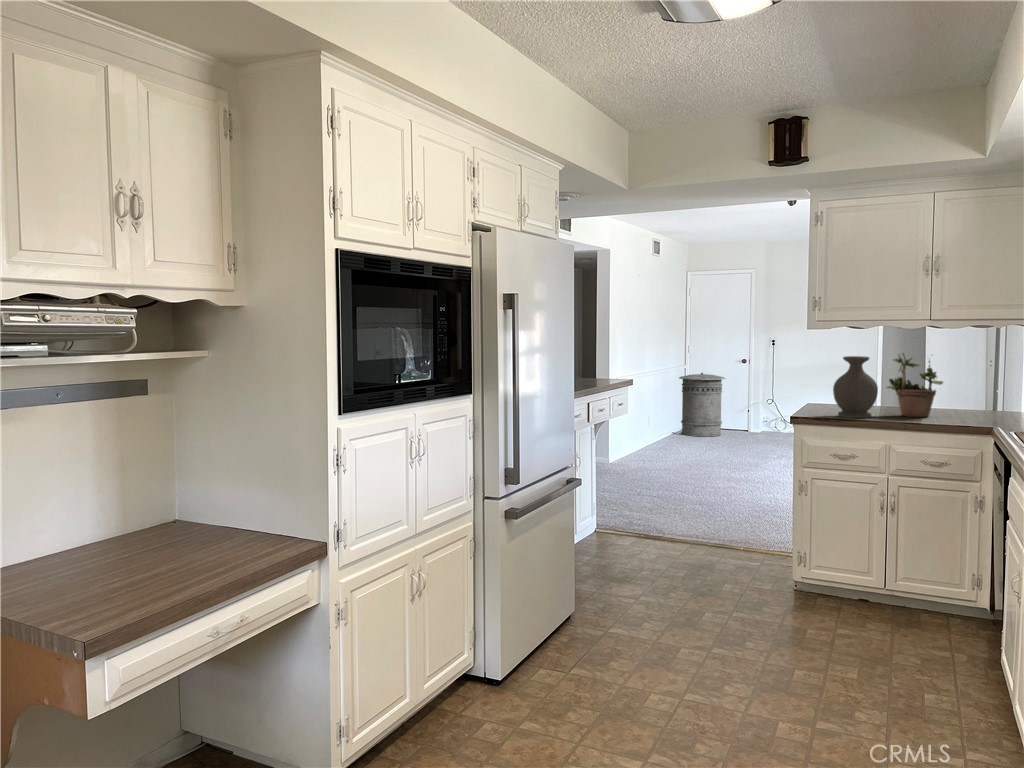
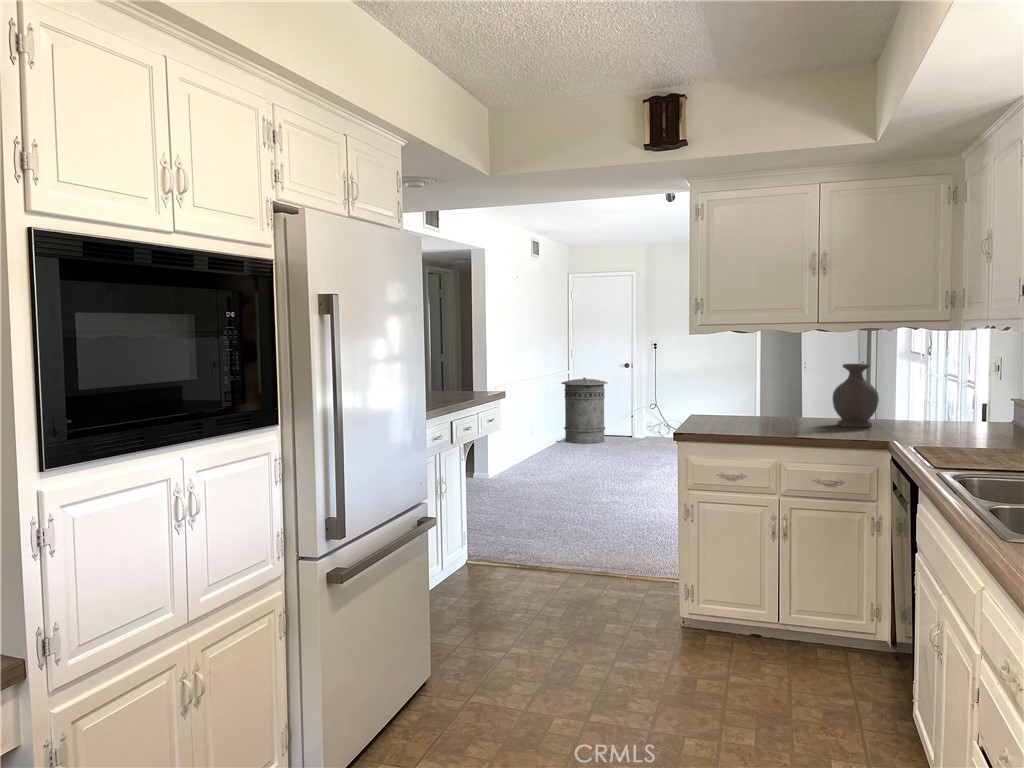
potted plant: present [886,353,943,417] -> none [773,354,833,430]
vase: present [833,356,878,418] -> present [833,364,879,427]

